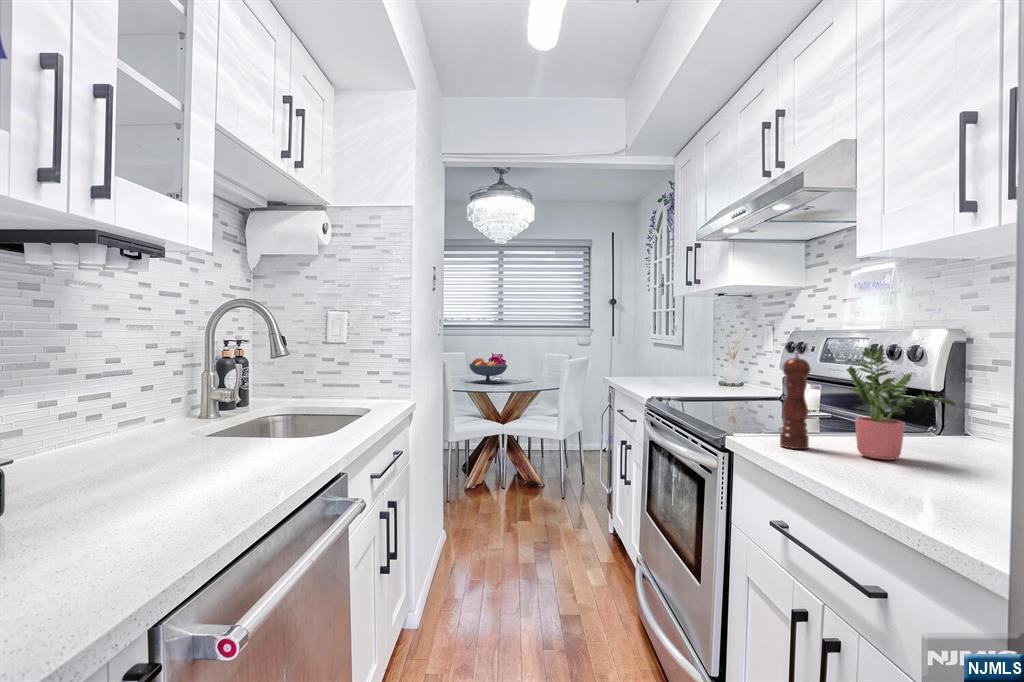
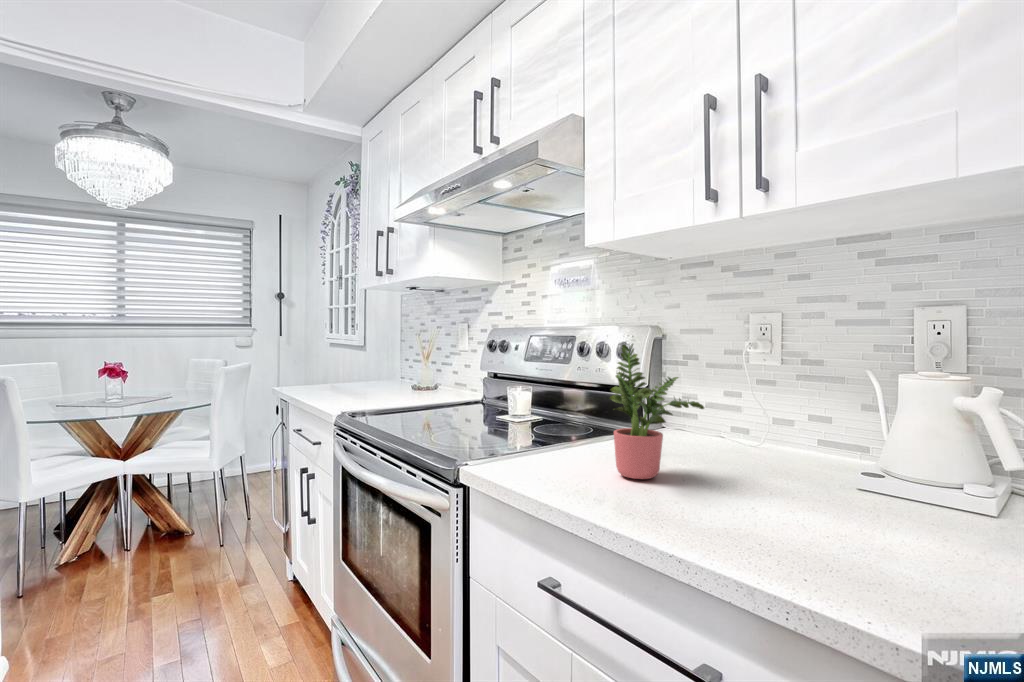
pepper mill: present [780,351,810,449] -> none [534,354,566,479]
fruit bowl: present [469,358,508,384] -> none [57,370,129,406]

